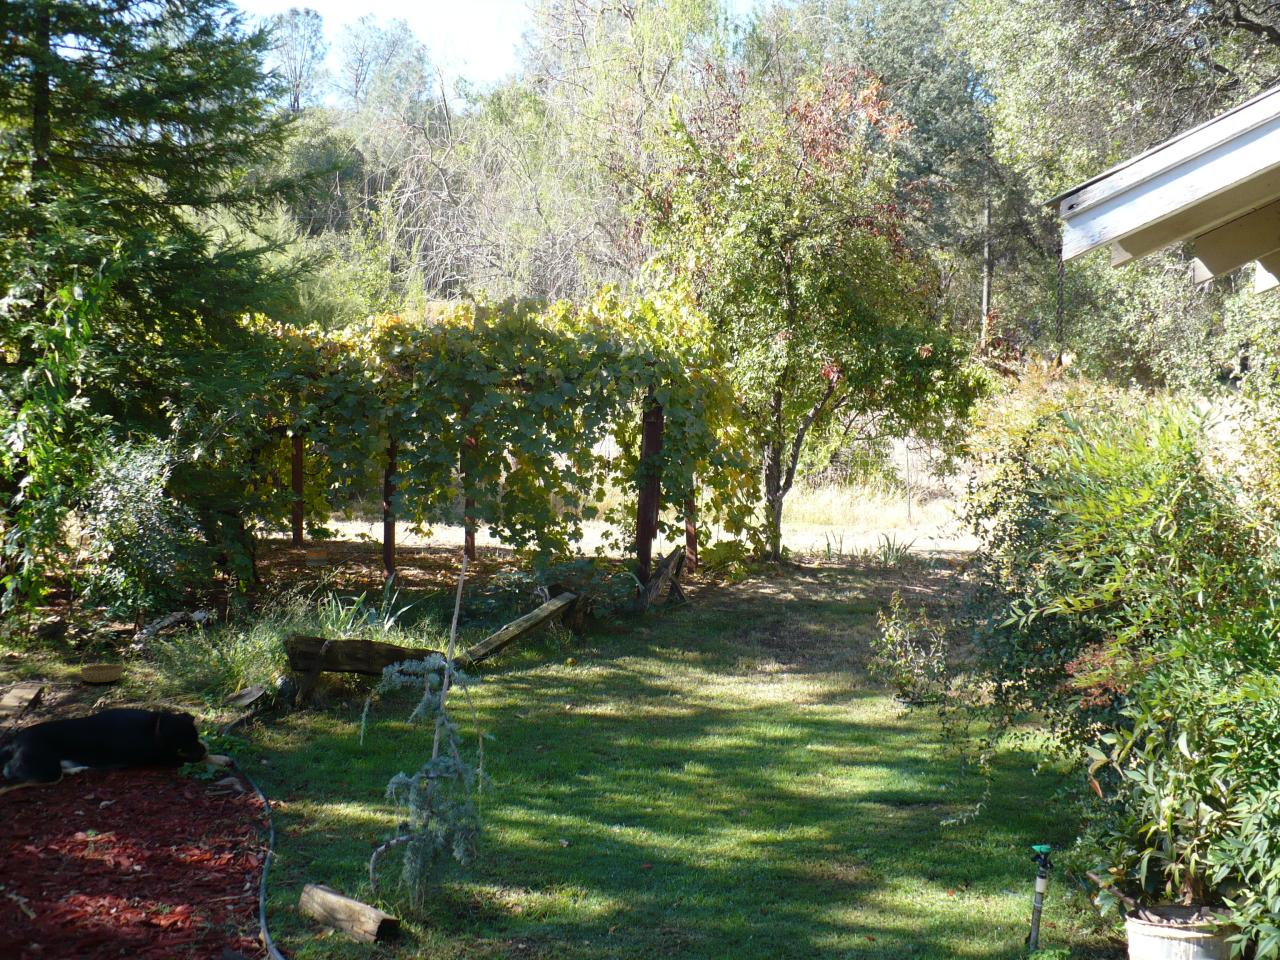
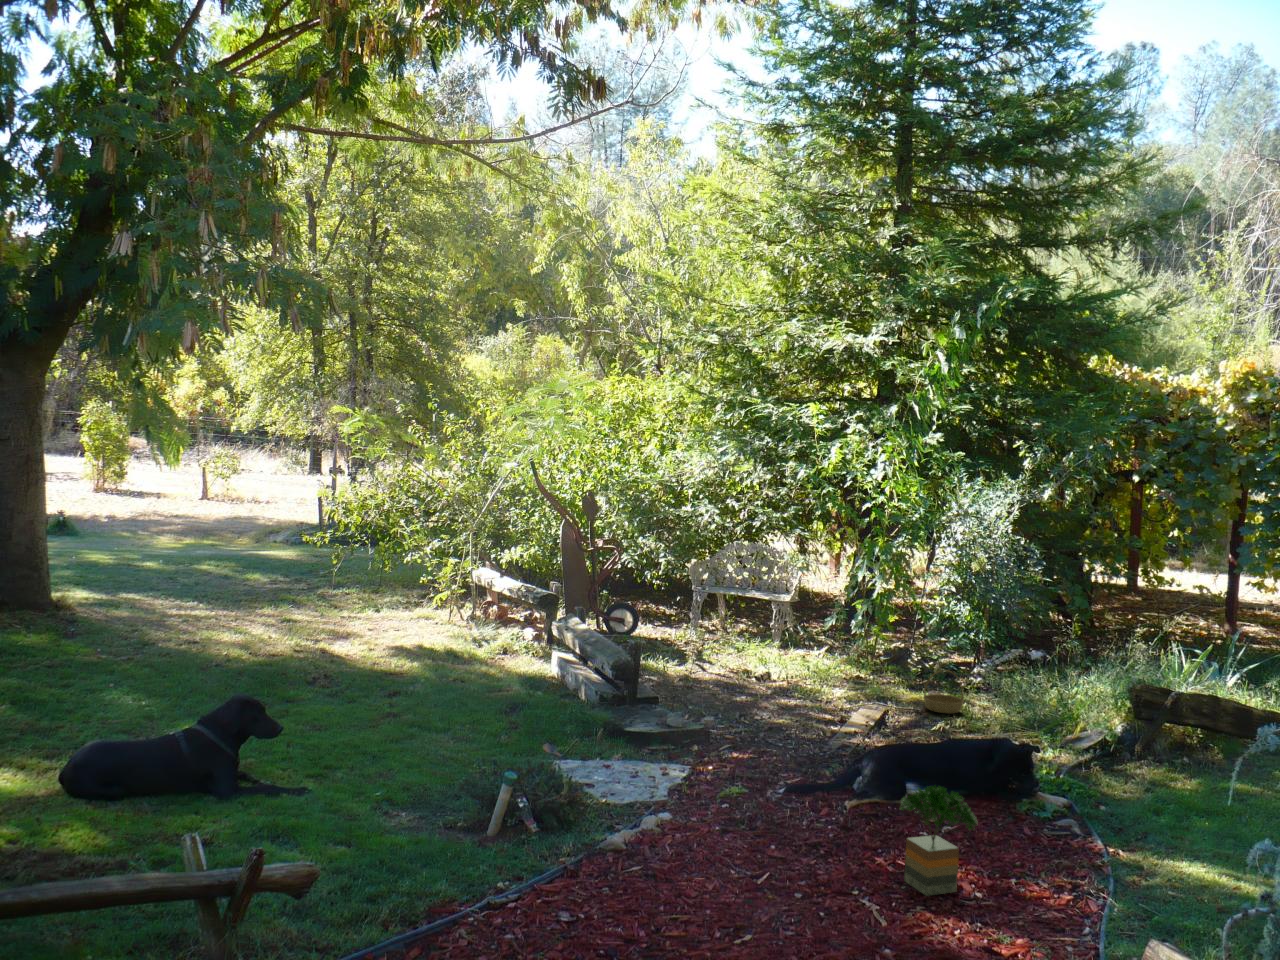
potted tree: present [304,528,333,566] -> present [900,785,978,896]

